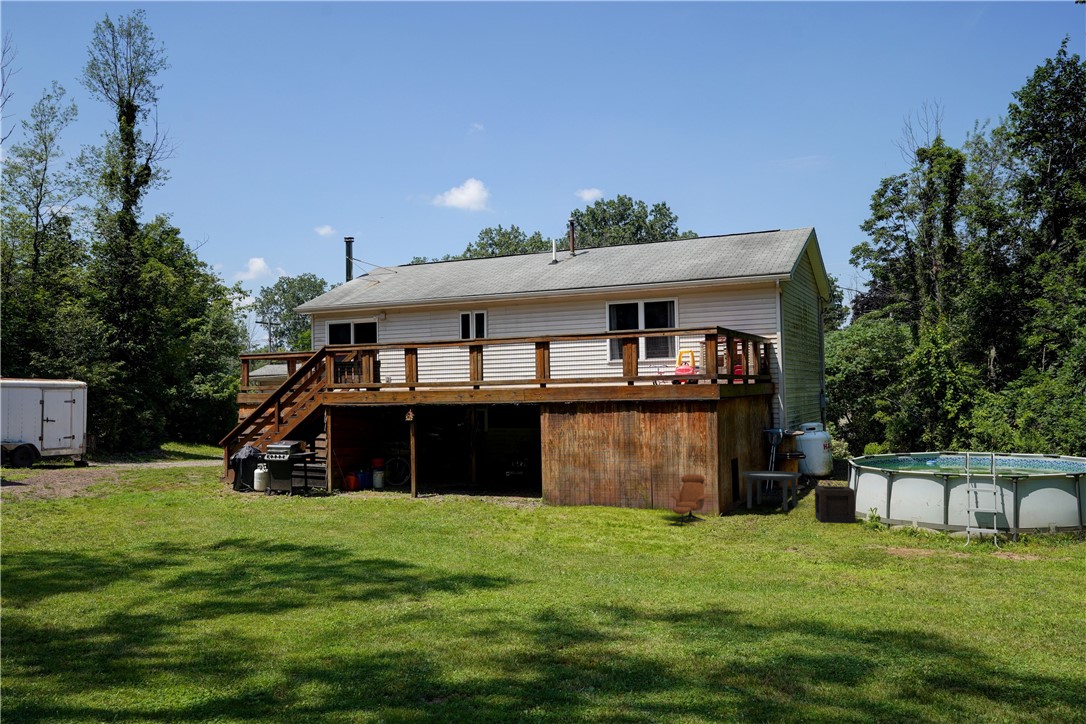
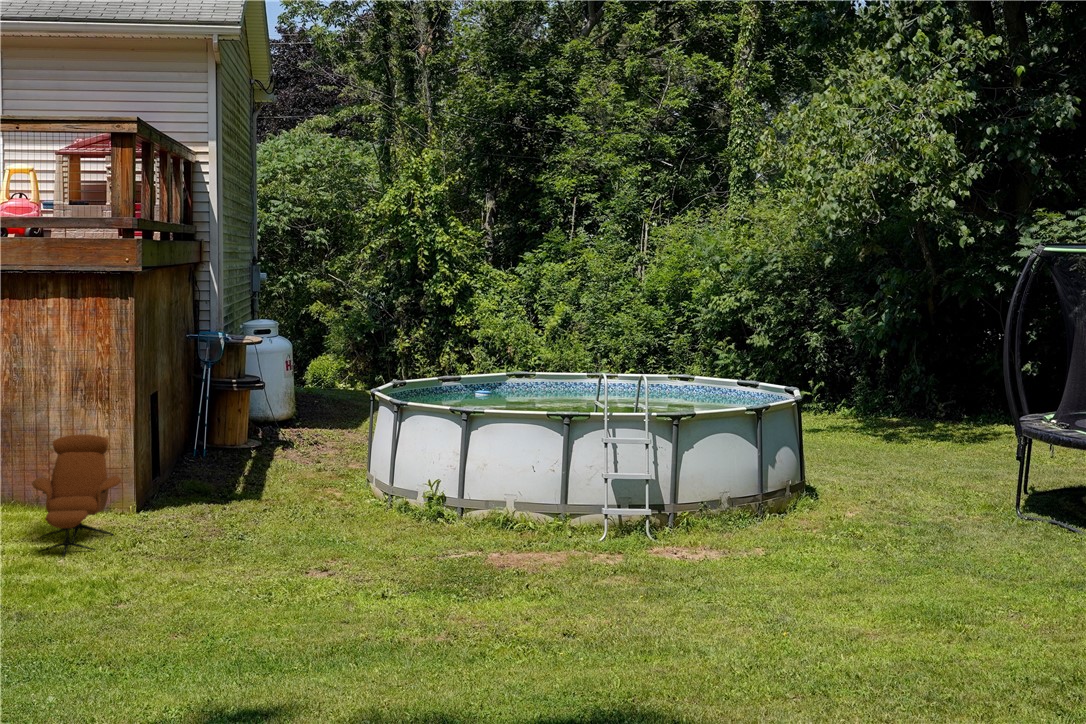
round table: present [742,471,802,511] -> none [163,416,282,494]
wooden crate: present [815,486,855,523] -> none [320,442,400,514]

